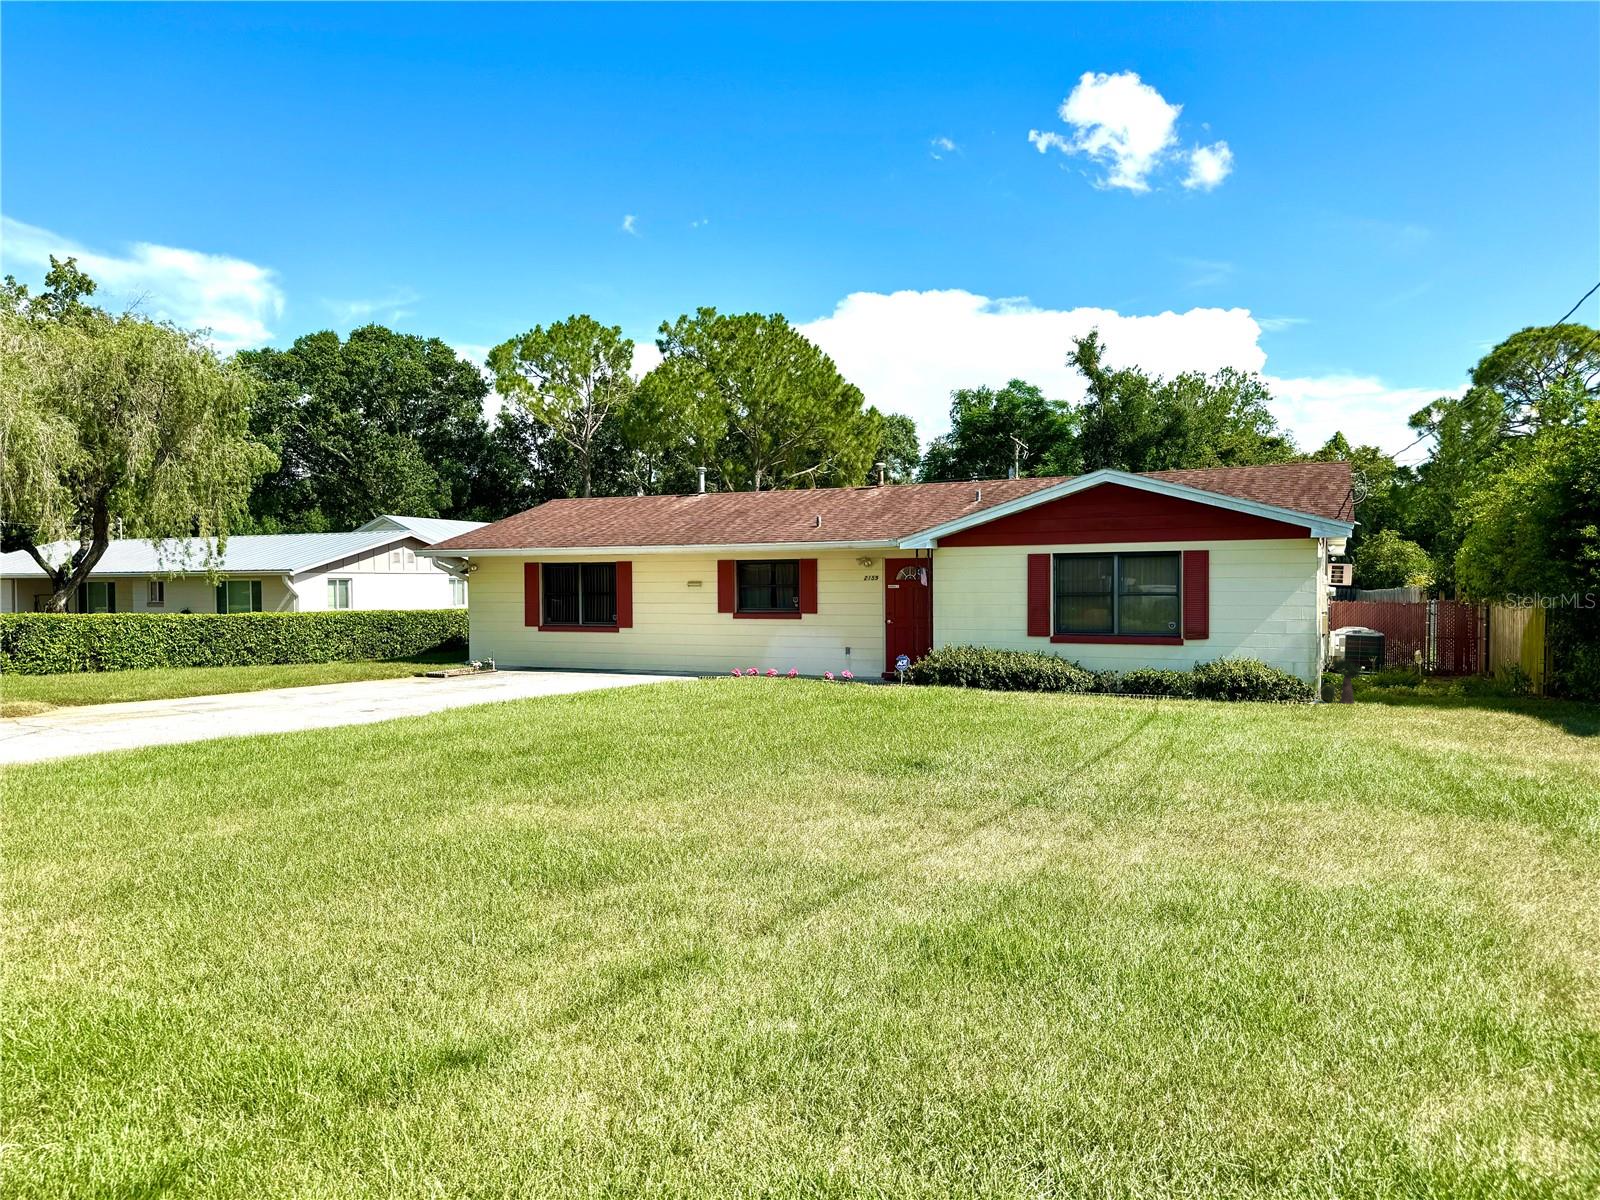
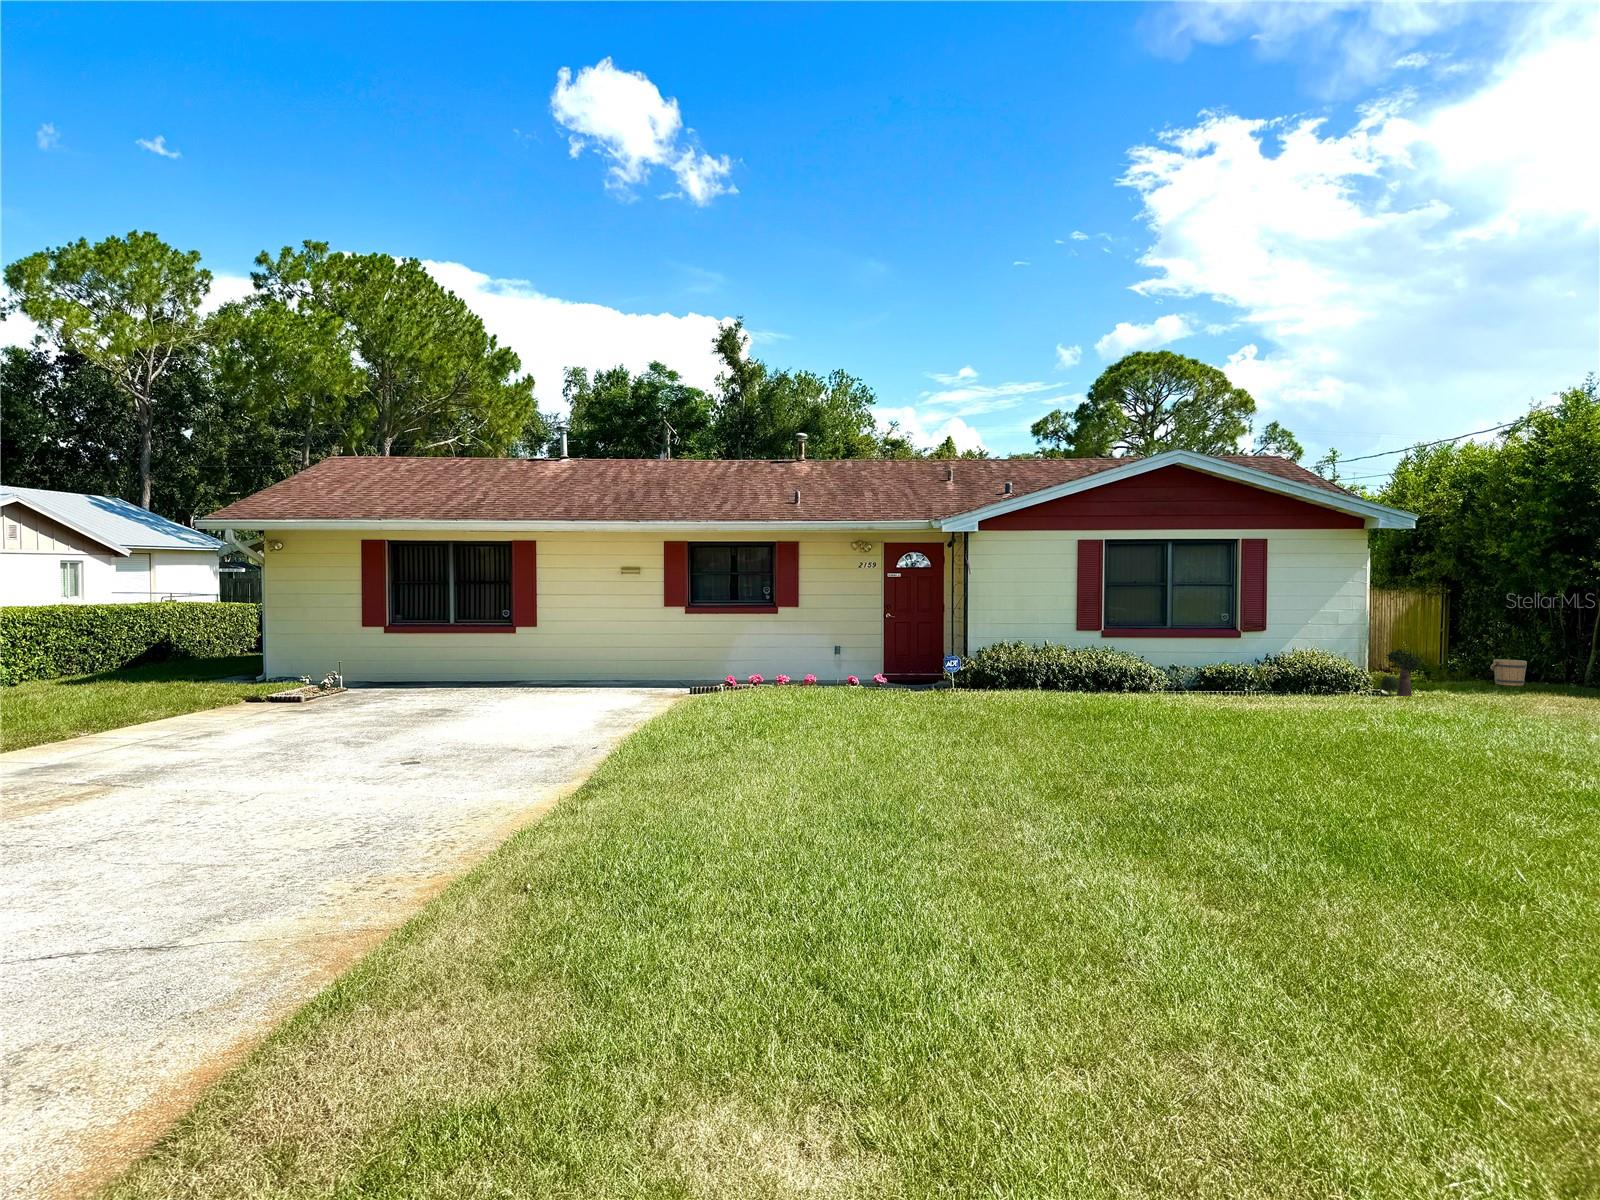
bucket: none [1518,672,1557,700] -> present [1490,659,1527,686]

